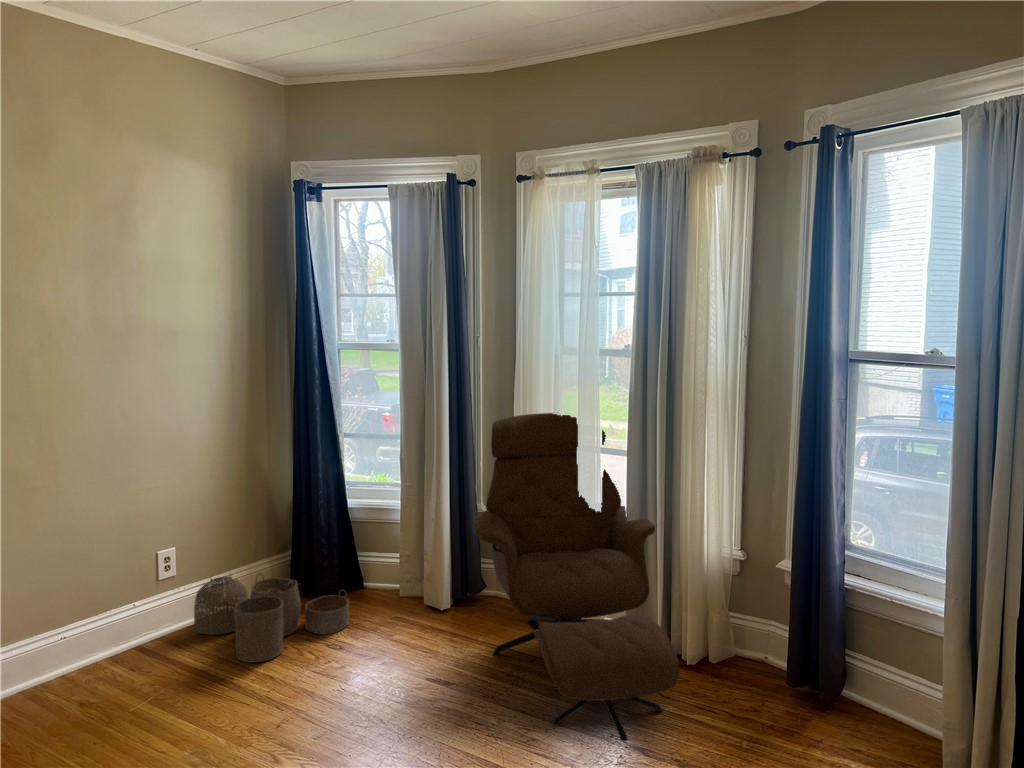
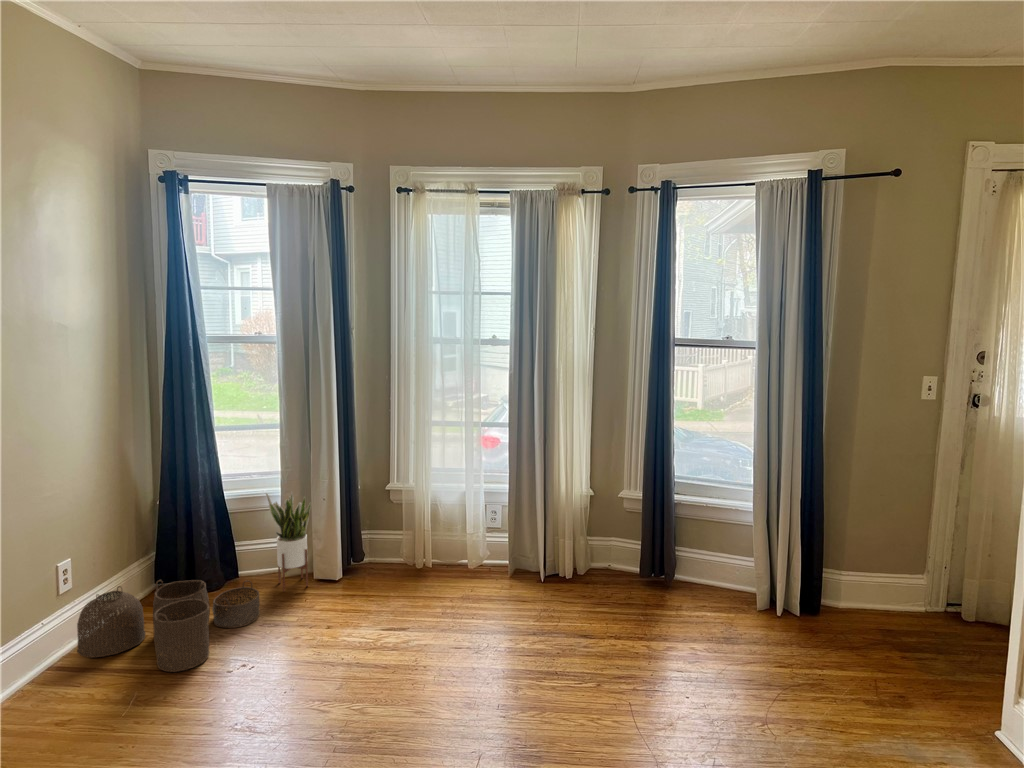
lounge chair: present [474,413,679,742] -> none [385,395,593,649]
potted plant: none [373,503,415,609] -> present [266,492,311,591]

